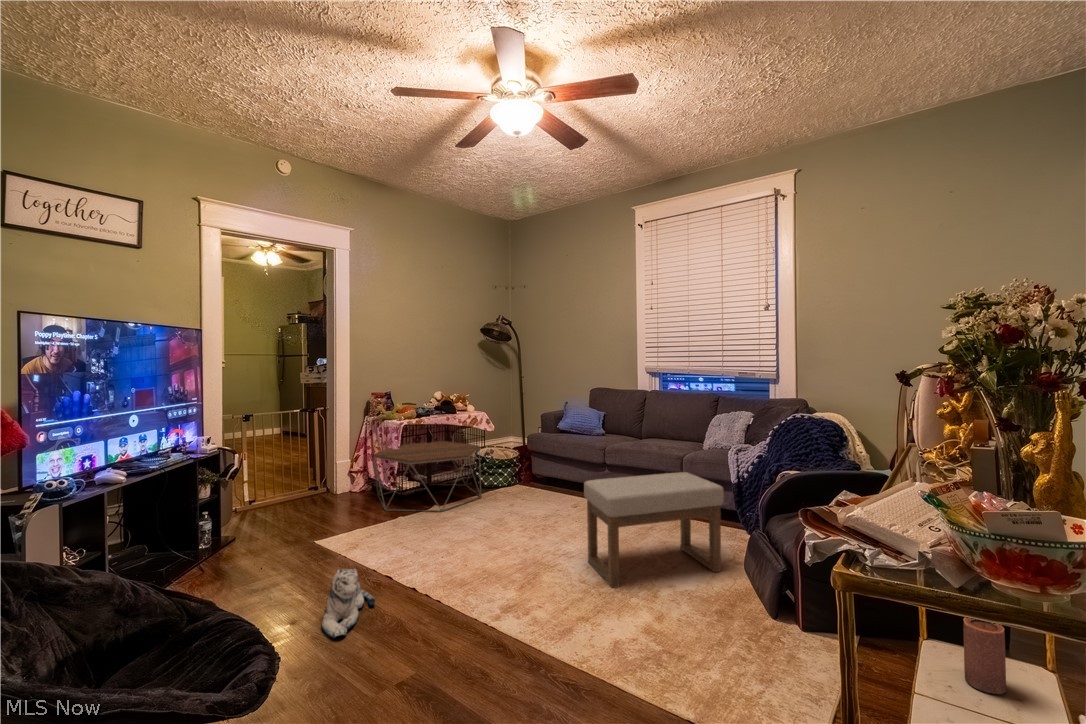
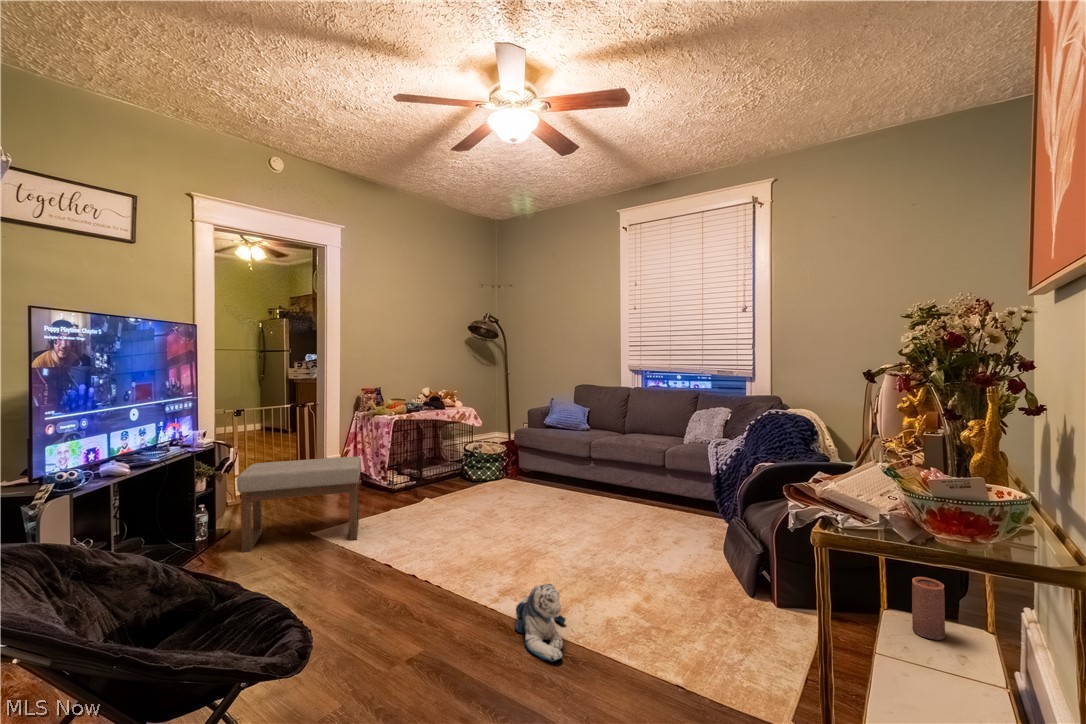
coffee table: present [373,441,481,512] -> none [364,437,471,506]
ottoman: present [584,472,724,588] -> present [237,457,361,552]
plush toy: present [322,568,375,638] -> present [515,584,566,662]

